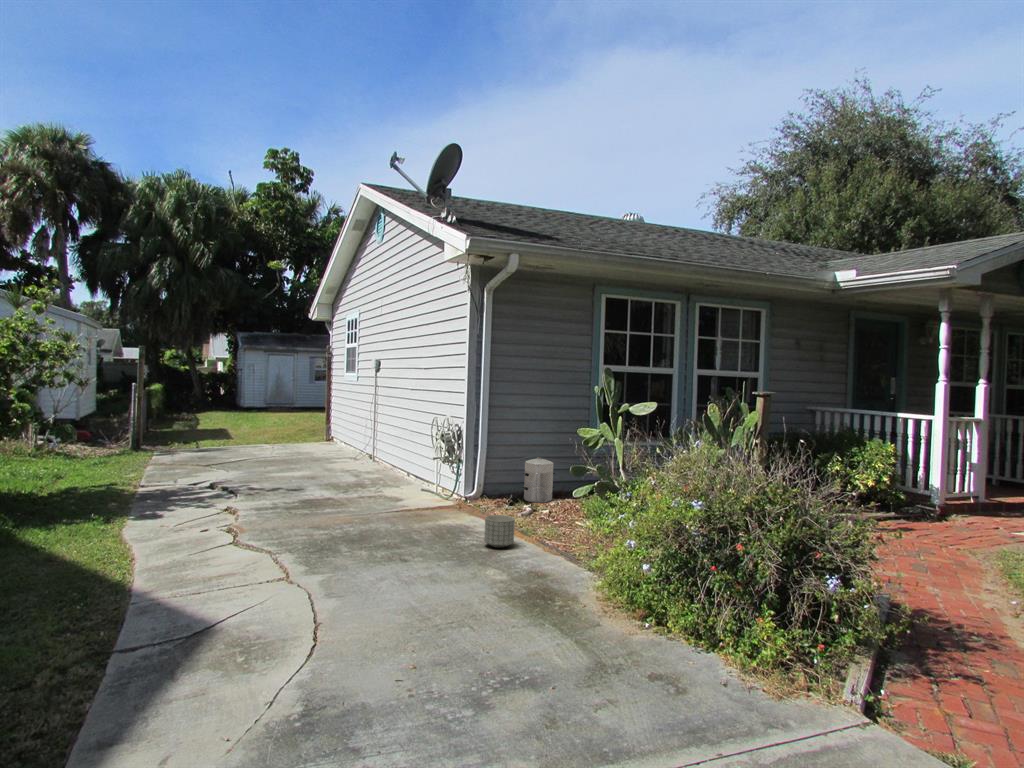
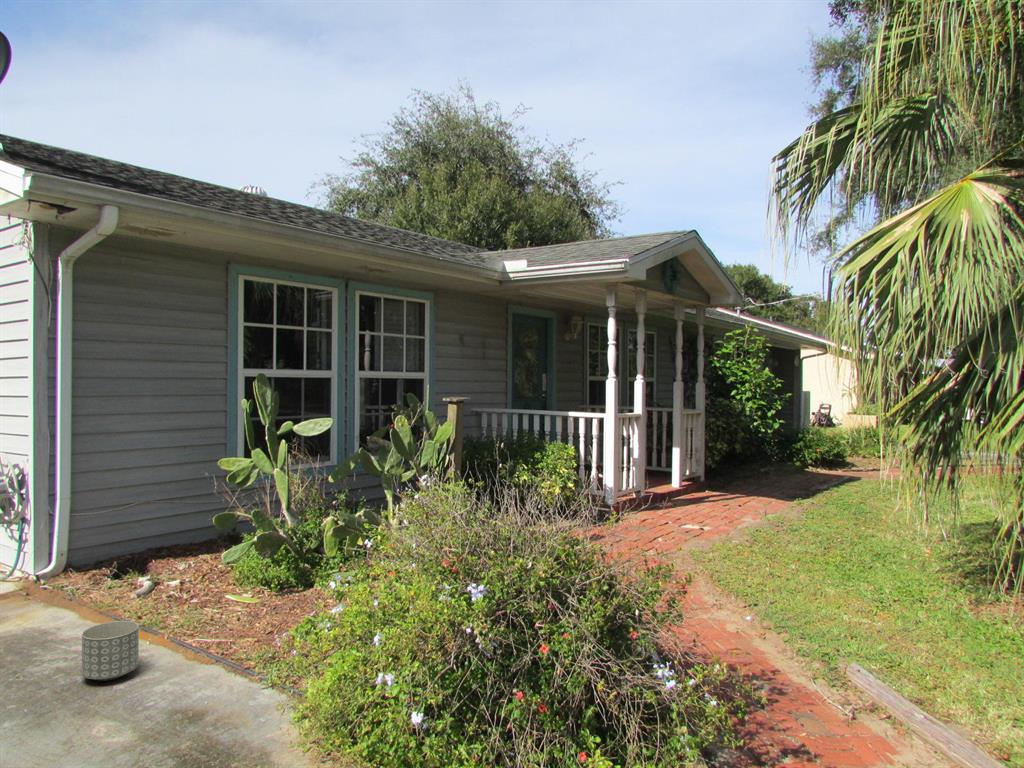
waste bin: present [523,457,555,503] -> none [134,502,185,569]

